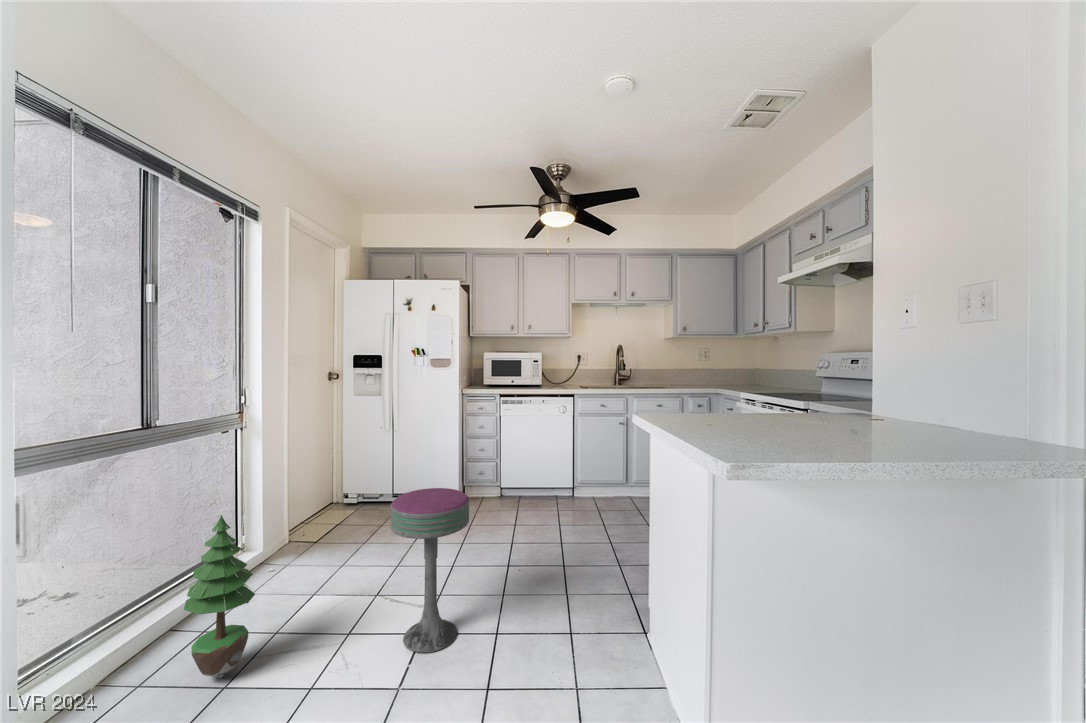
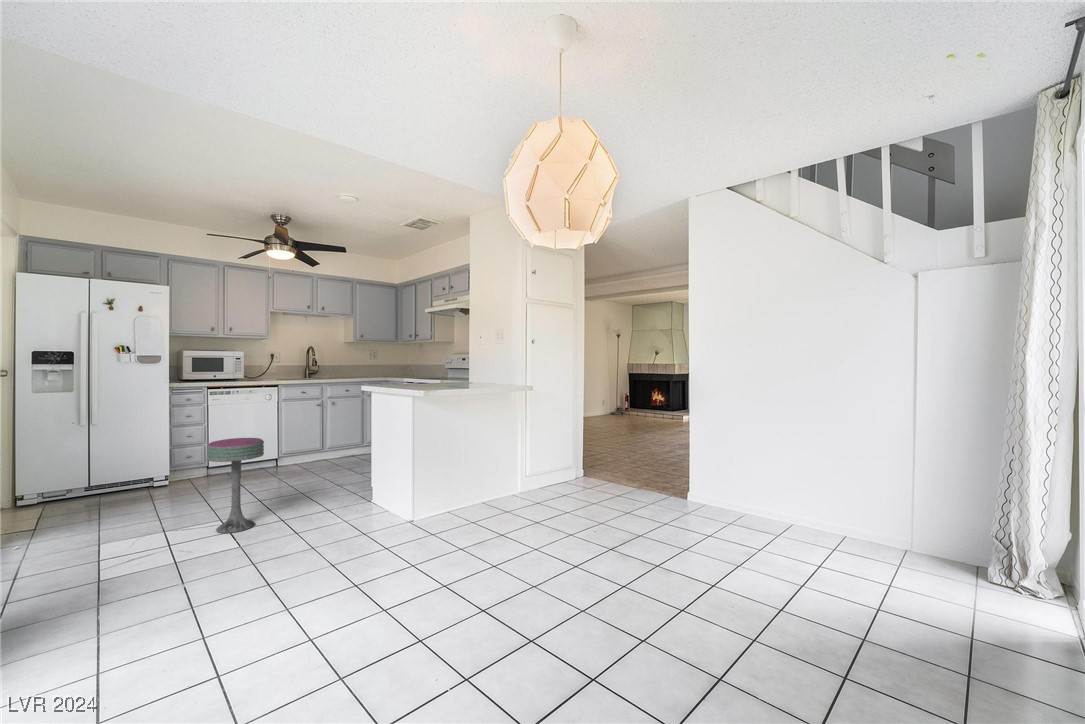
potted tree: present [184,515,255,678] -> none [58,460,115,572]

